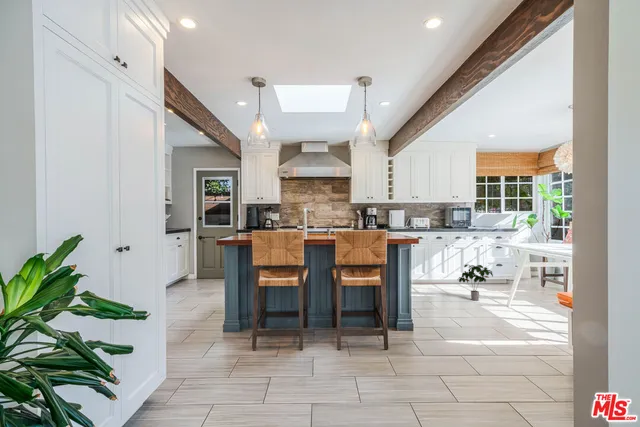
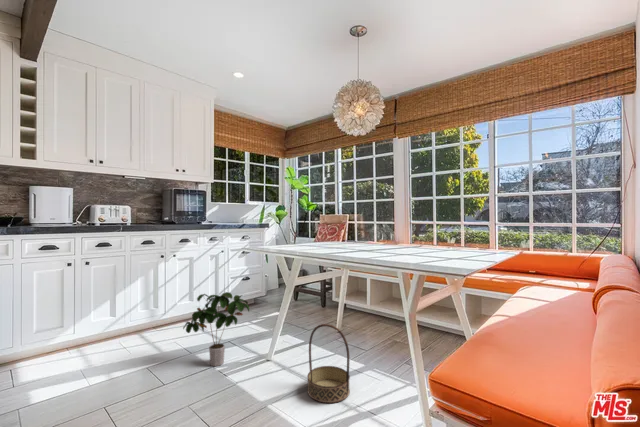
basket: none [521,285,549,324] -> present [307,324,350,403]

